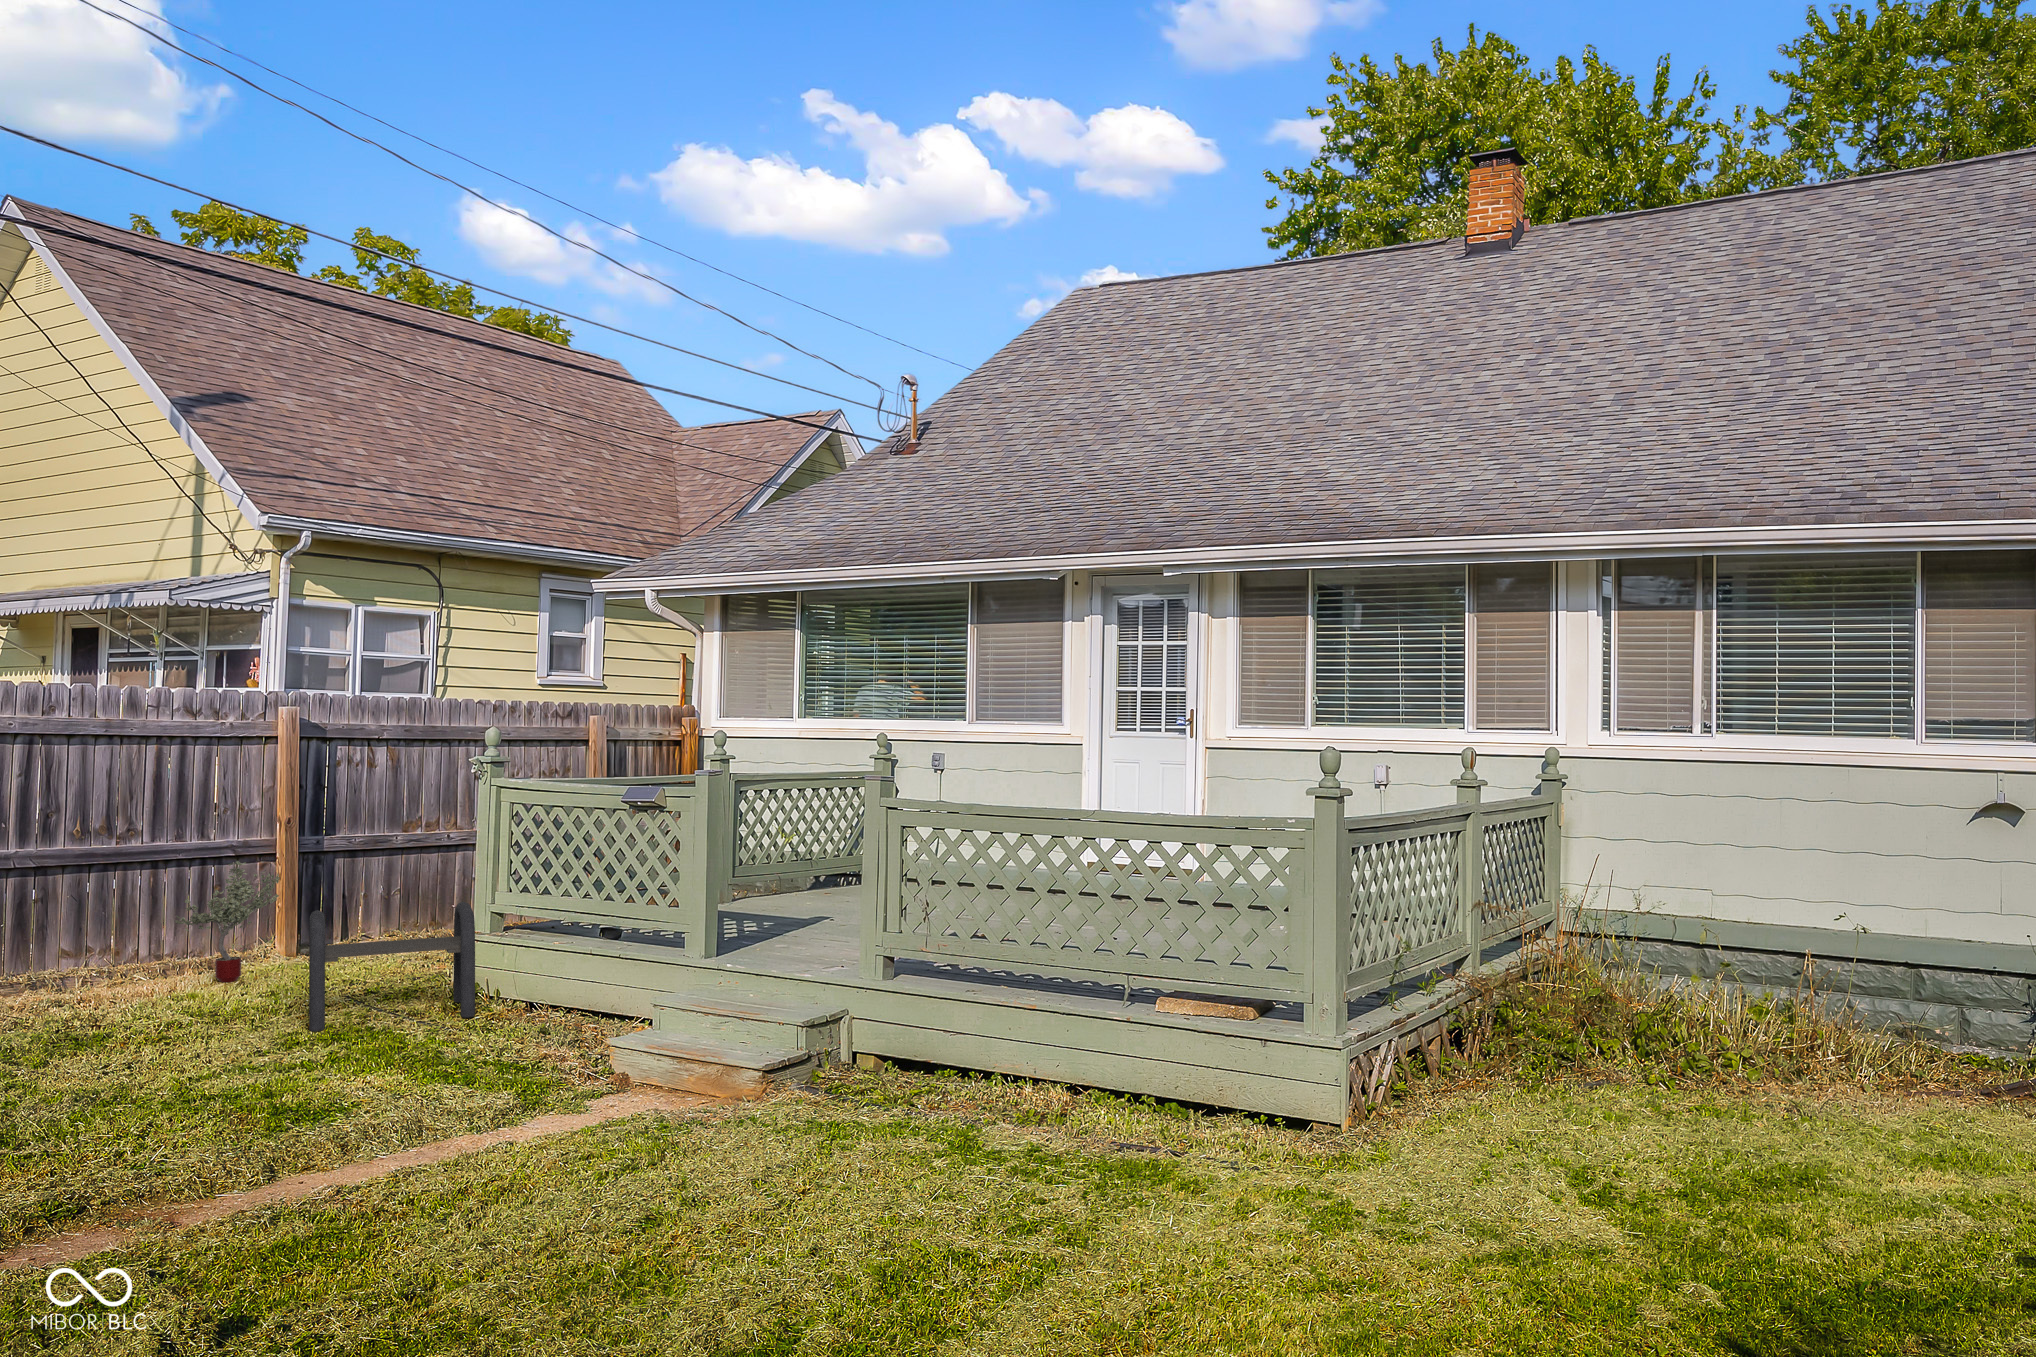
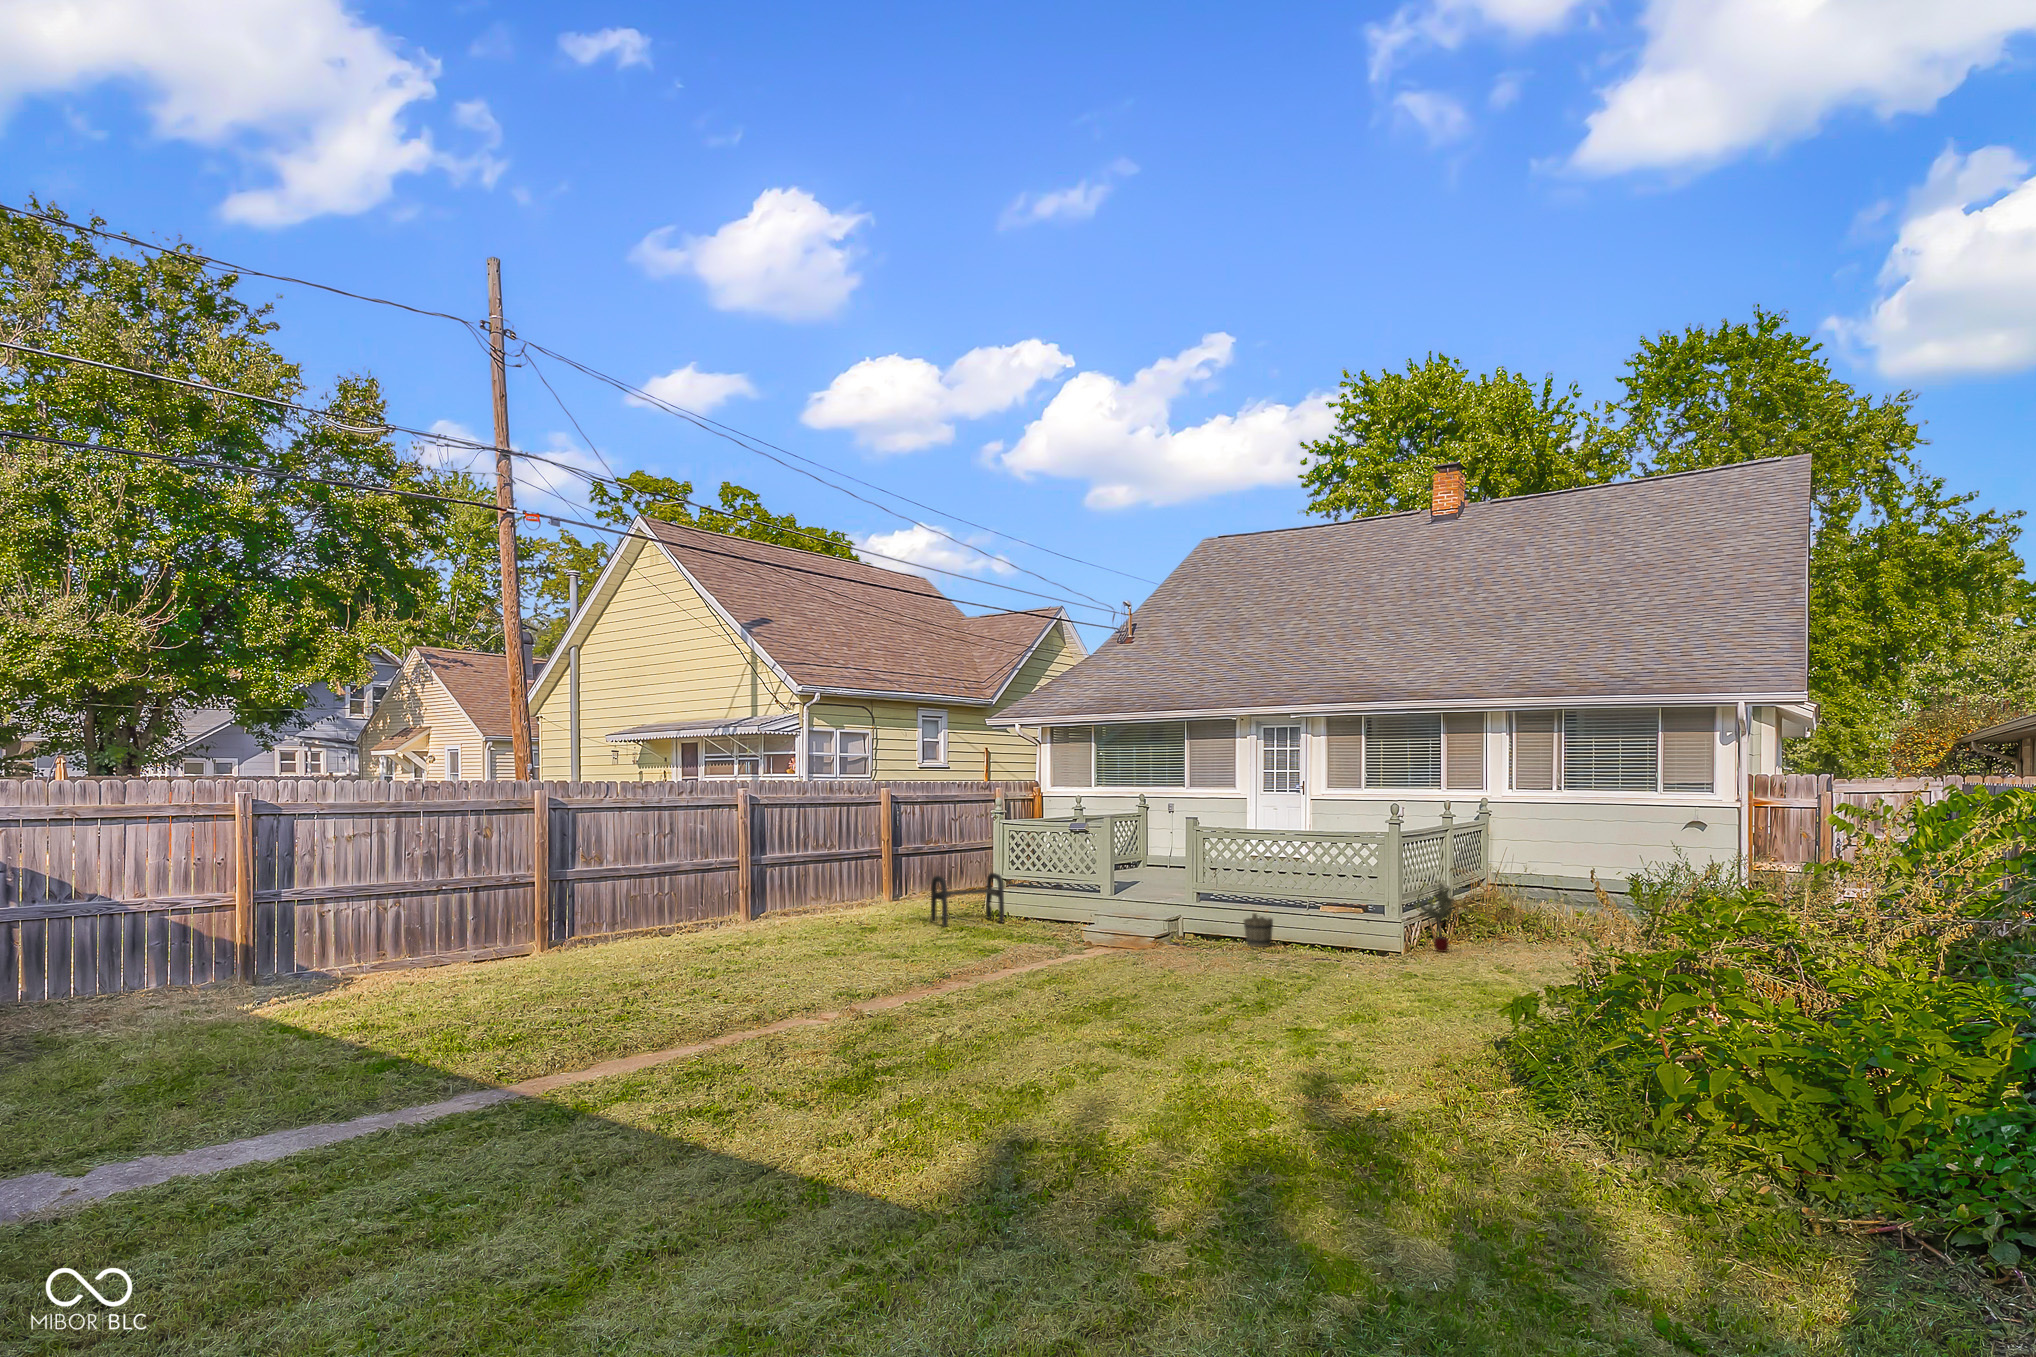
potted tree: present [175,861,279,982] -> present [1419,881,1454,952]
bucket: none [962,1021,1034,1111] -> present [1244,913,1273,947]

